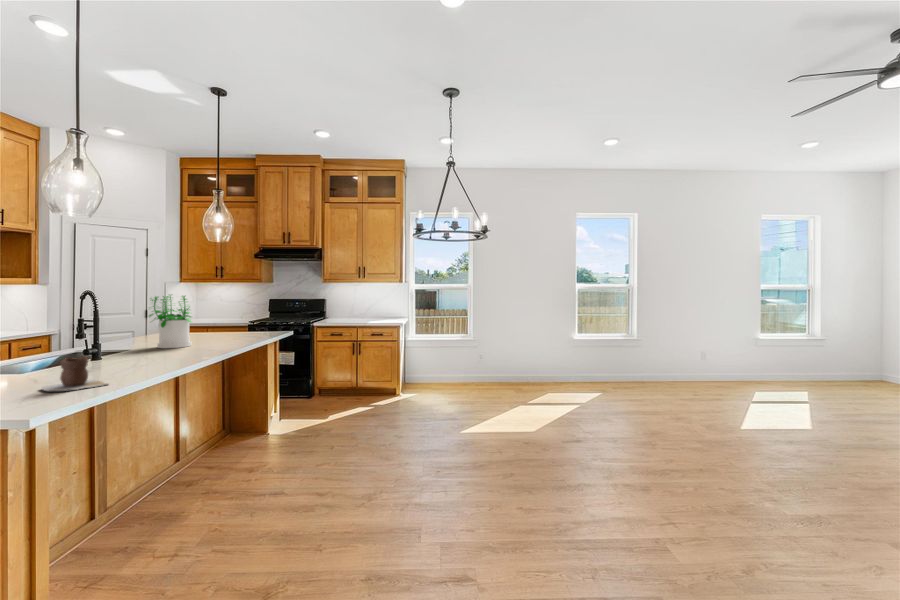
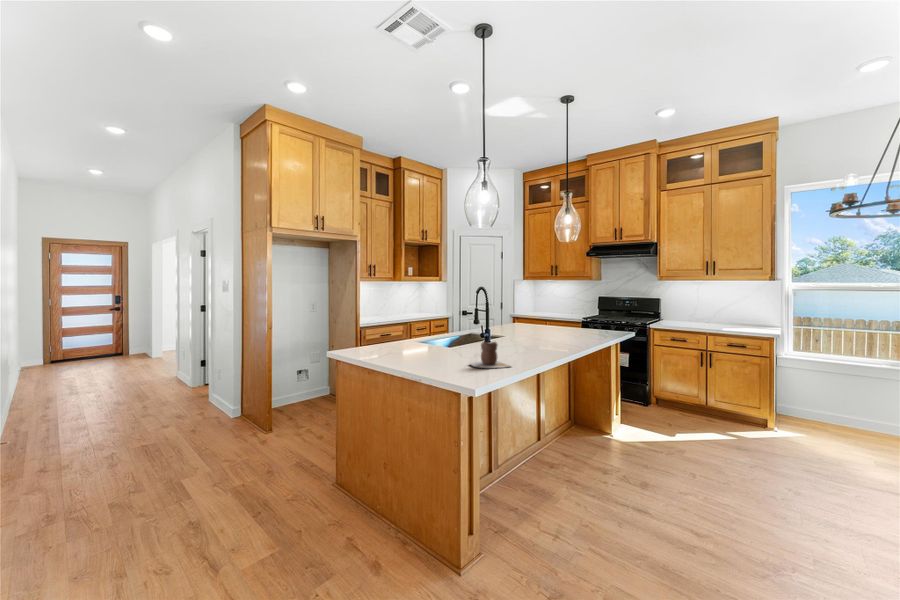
potted plant: present [149,296,192,348] -> none [515,291,550,340]

